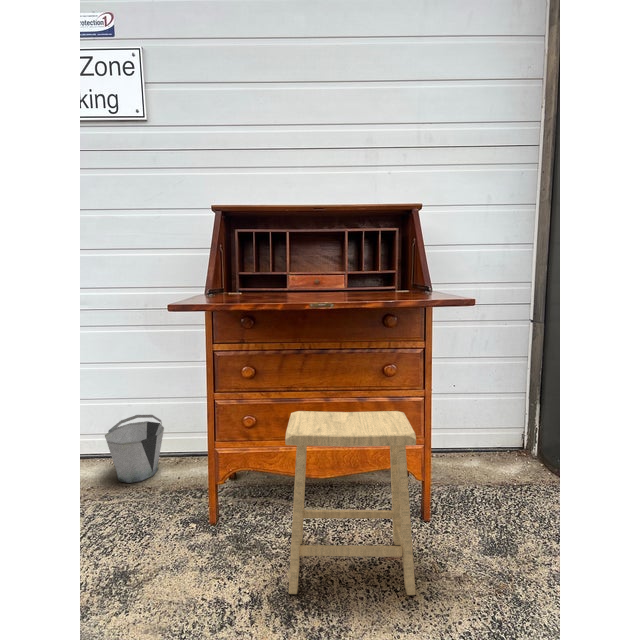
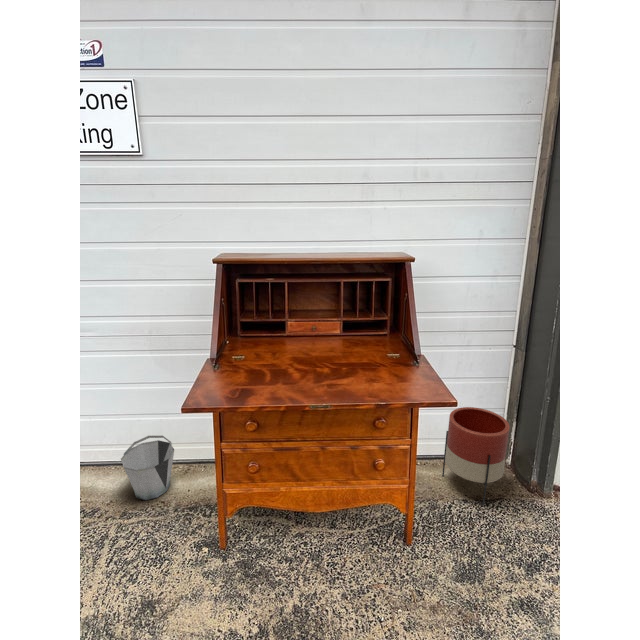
planter: none [462,382,534,487] -> present [442,407,510,505]
stool: present [285,411,416,595] -> none [287,467,402,625]

